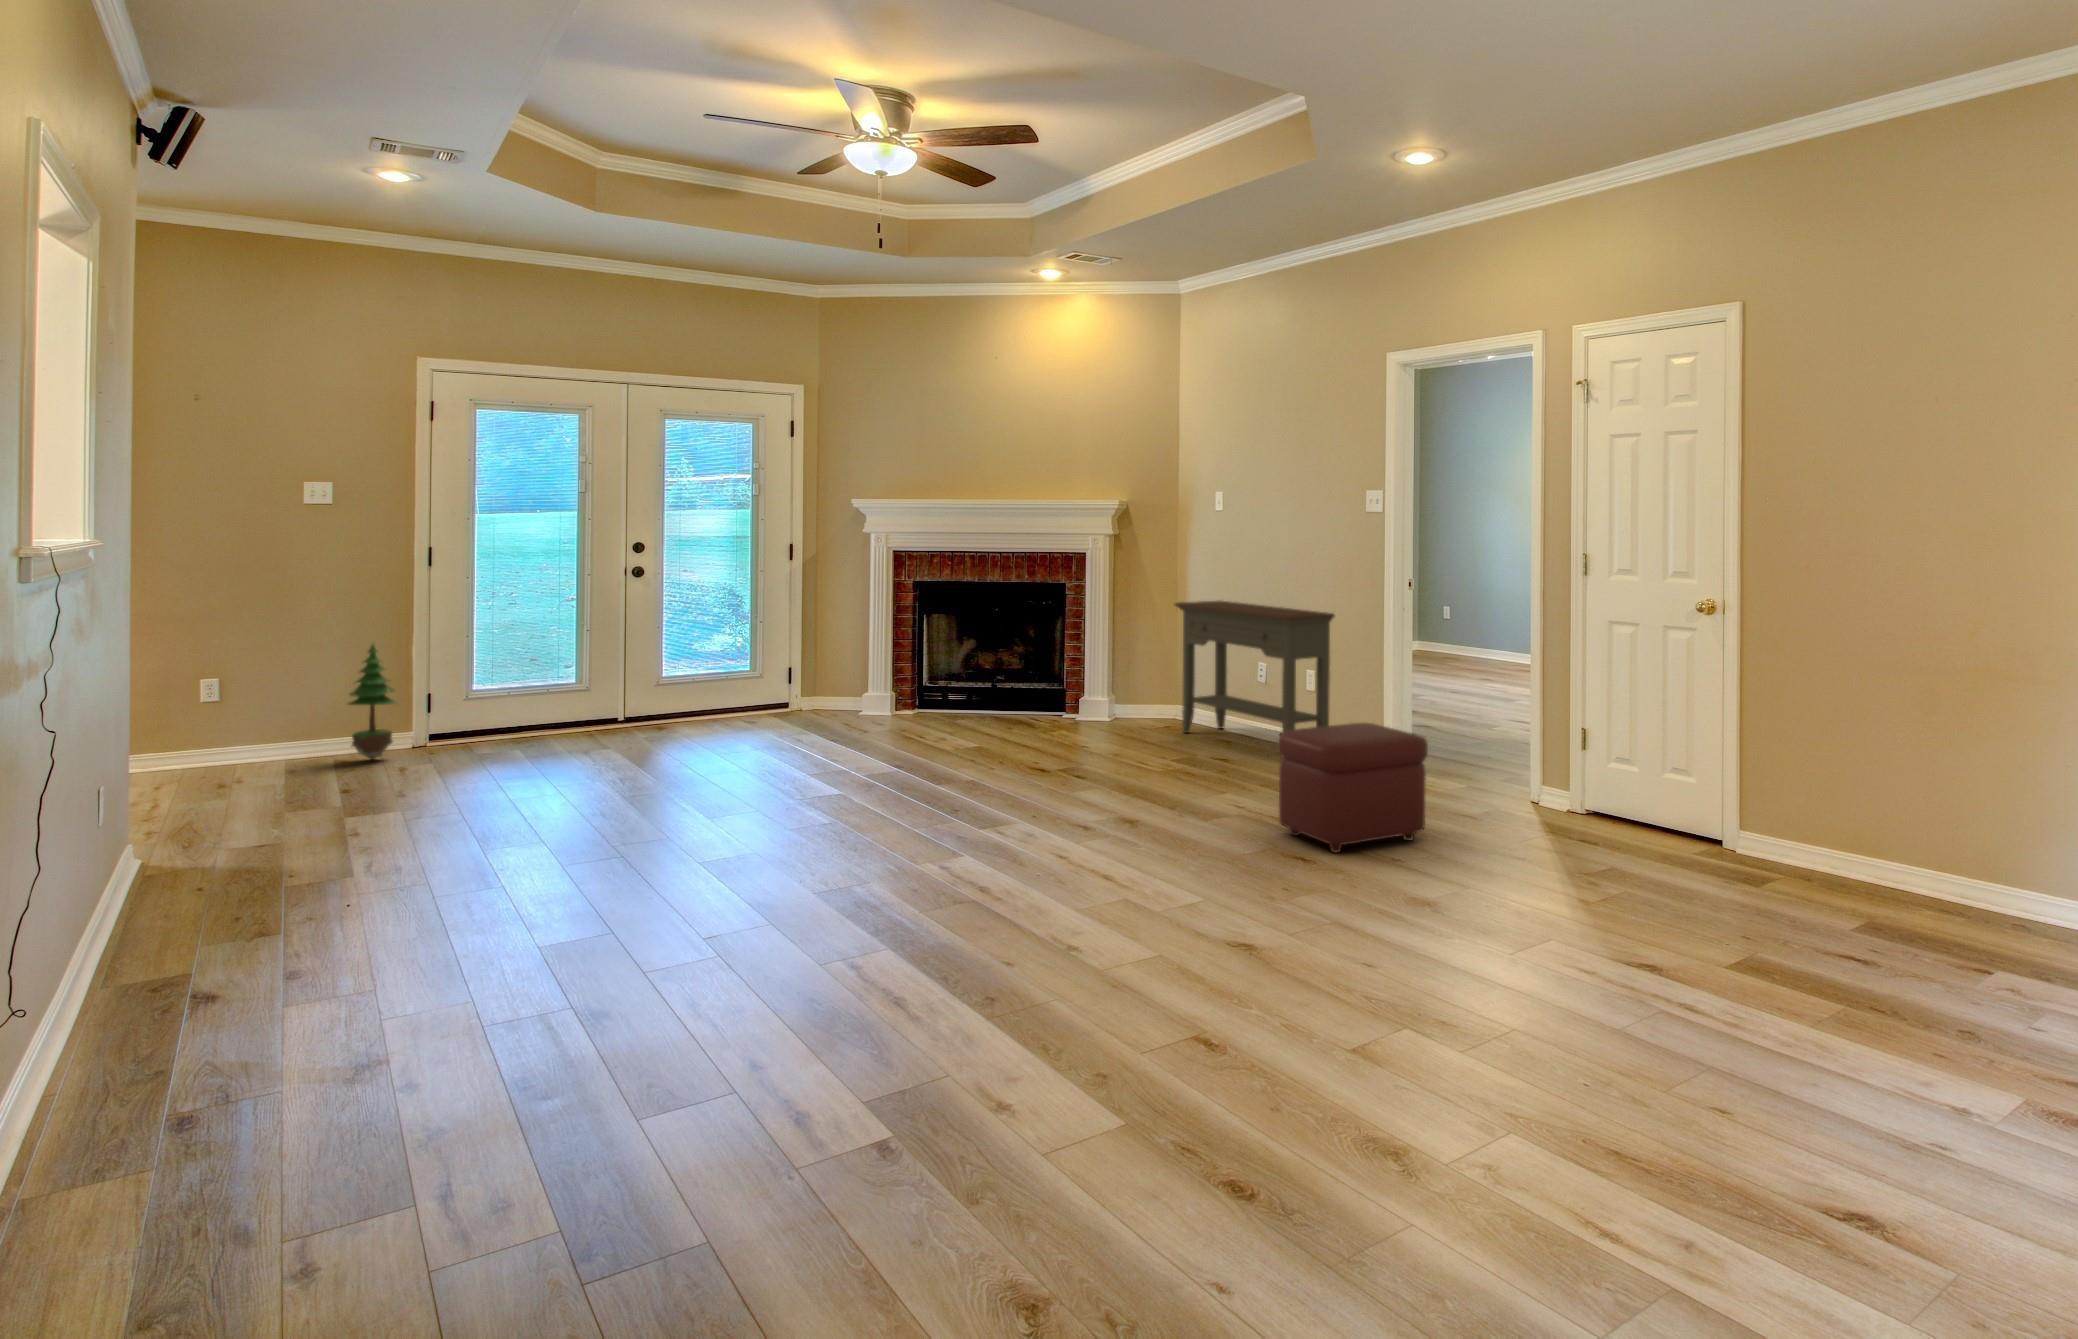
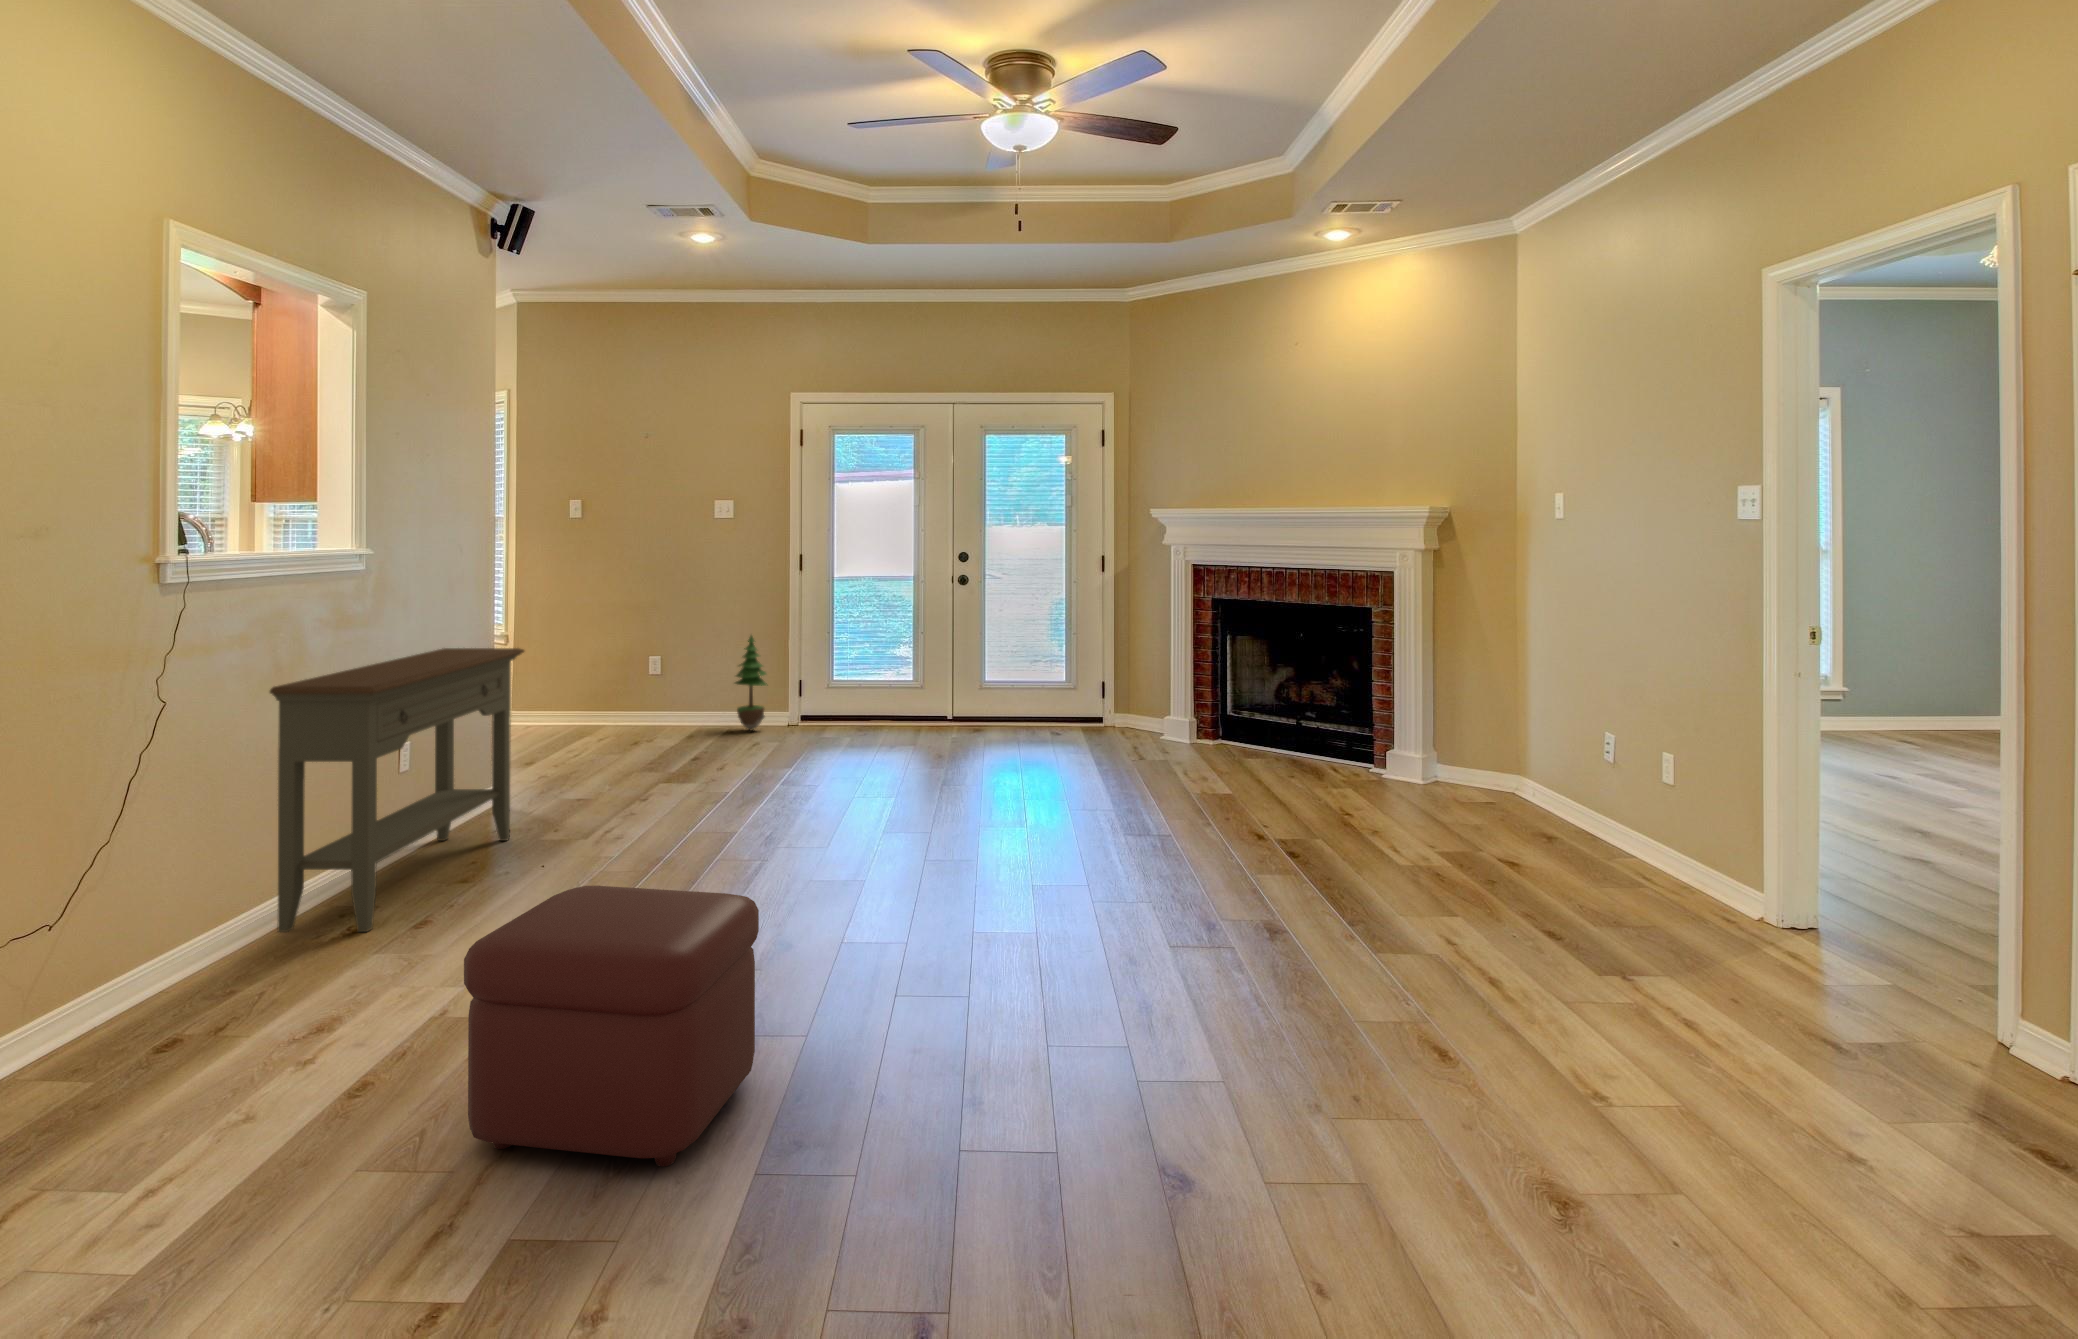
console table: present [1175,601,1335,733] -> present [270,648,524,932]
ottoman: present [1277,722,1428,852] -> present [464,886,759,1166]

